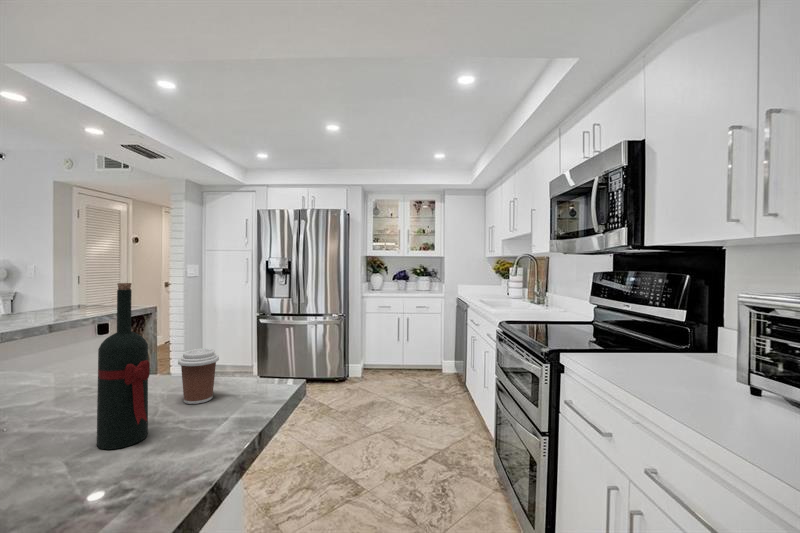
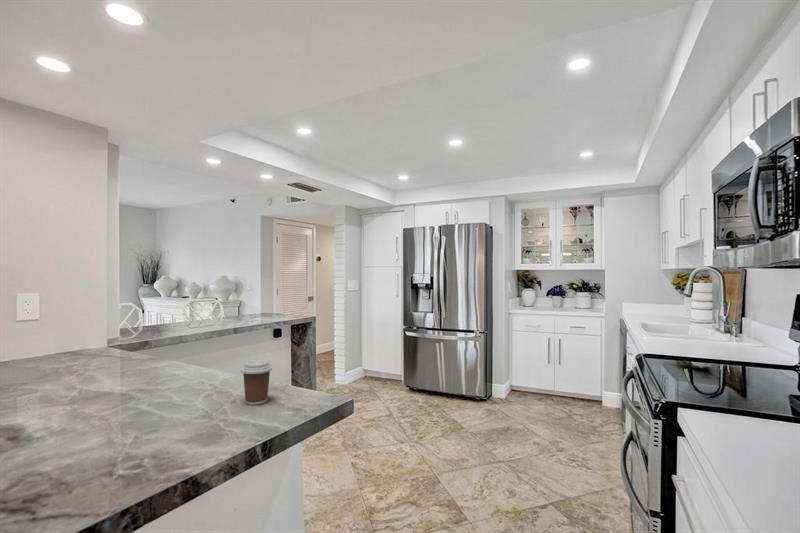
wine bottle: present [97,283,150,450] -> none [165,308,199,430]

